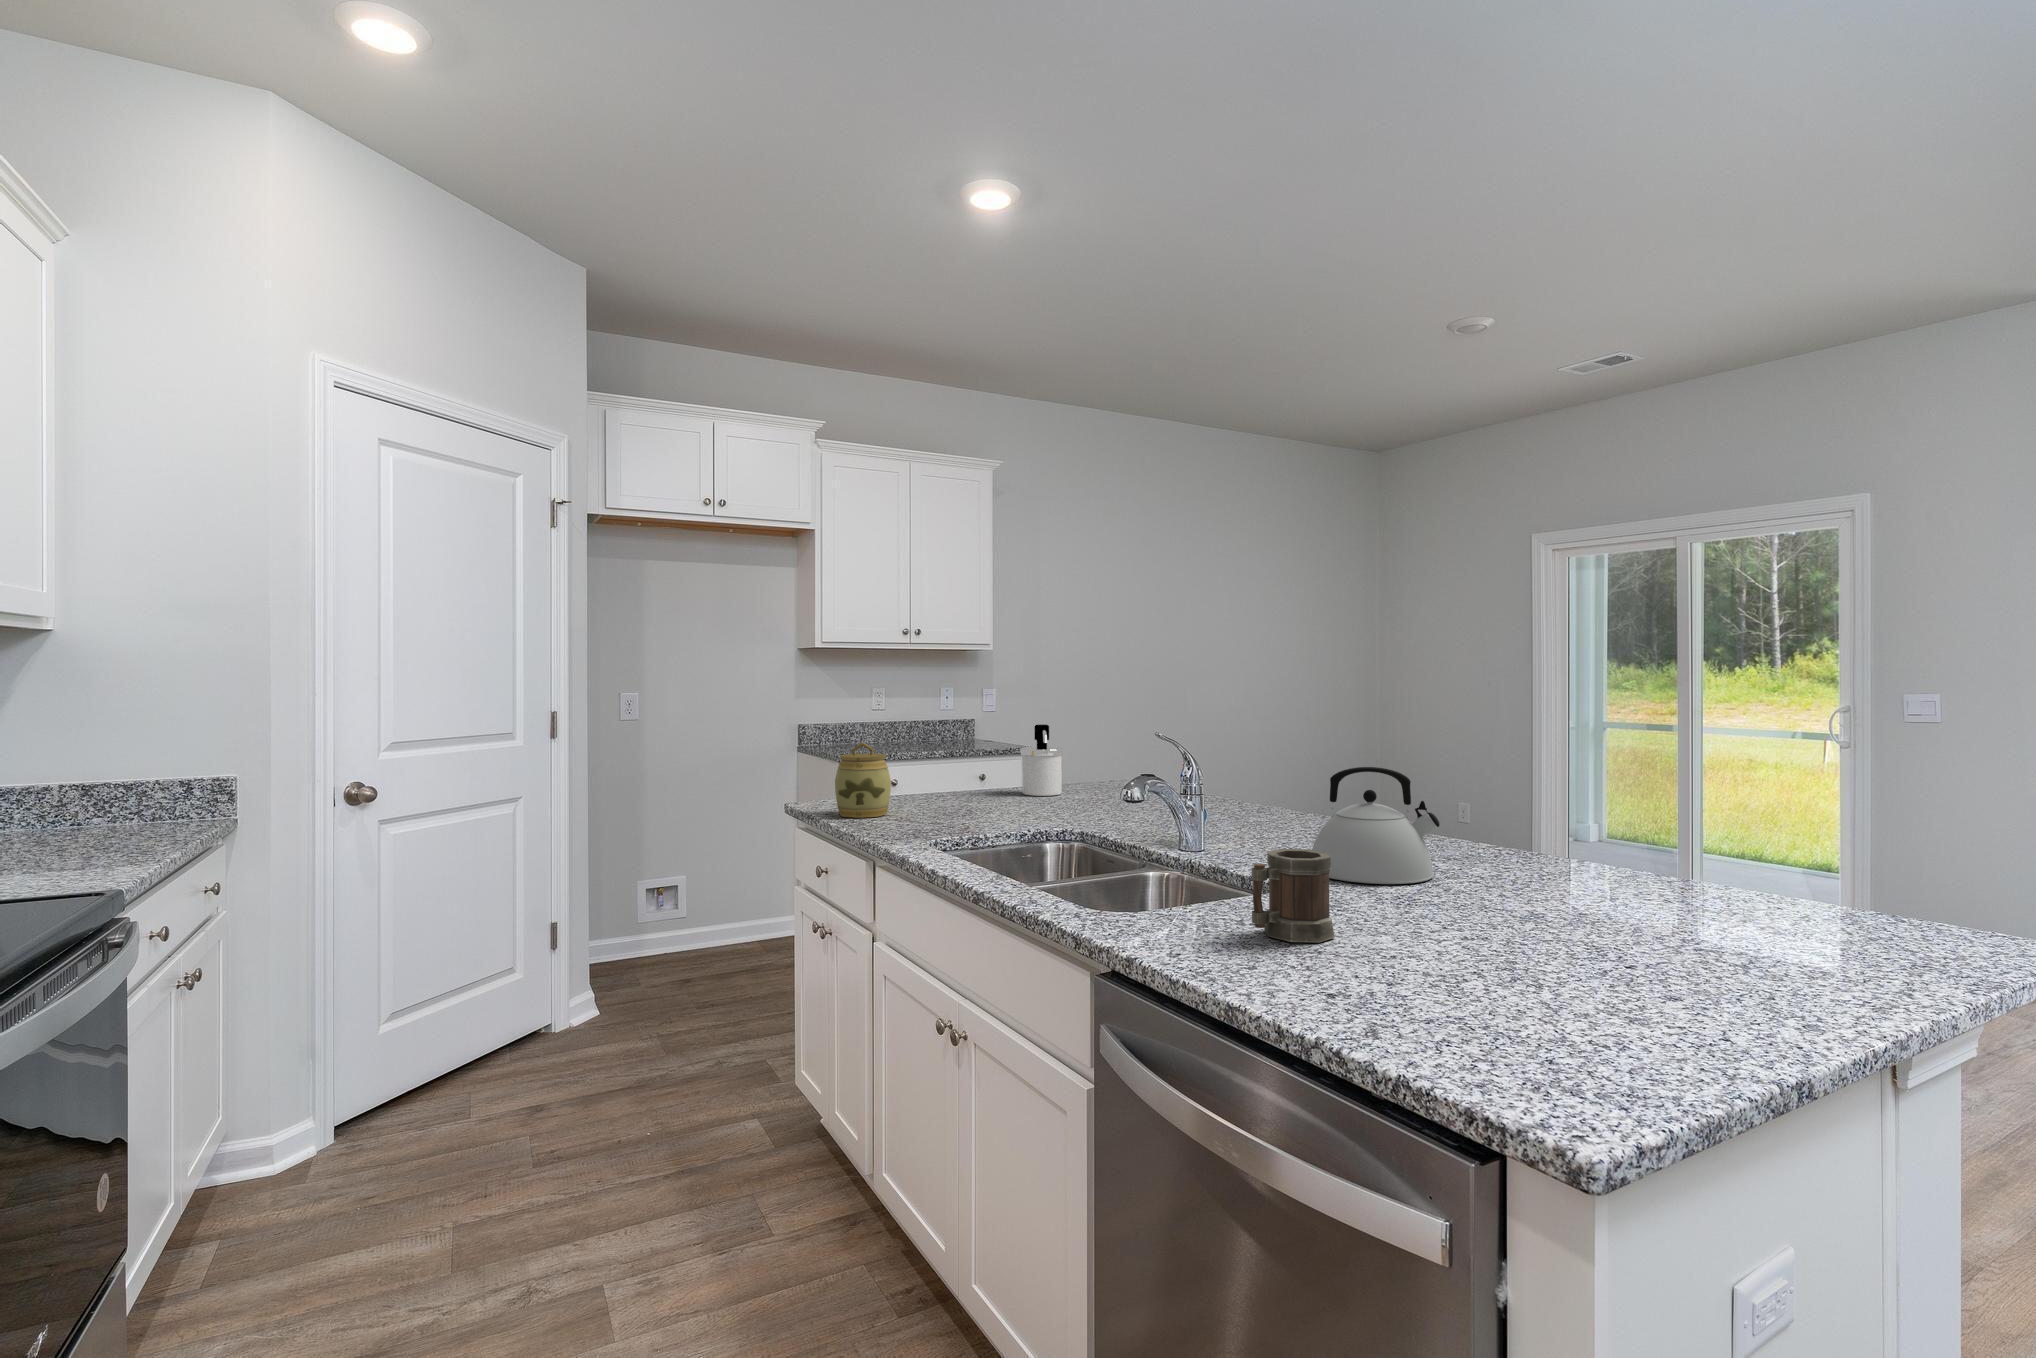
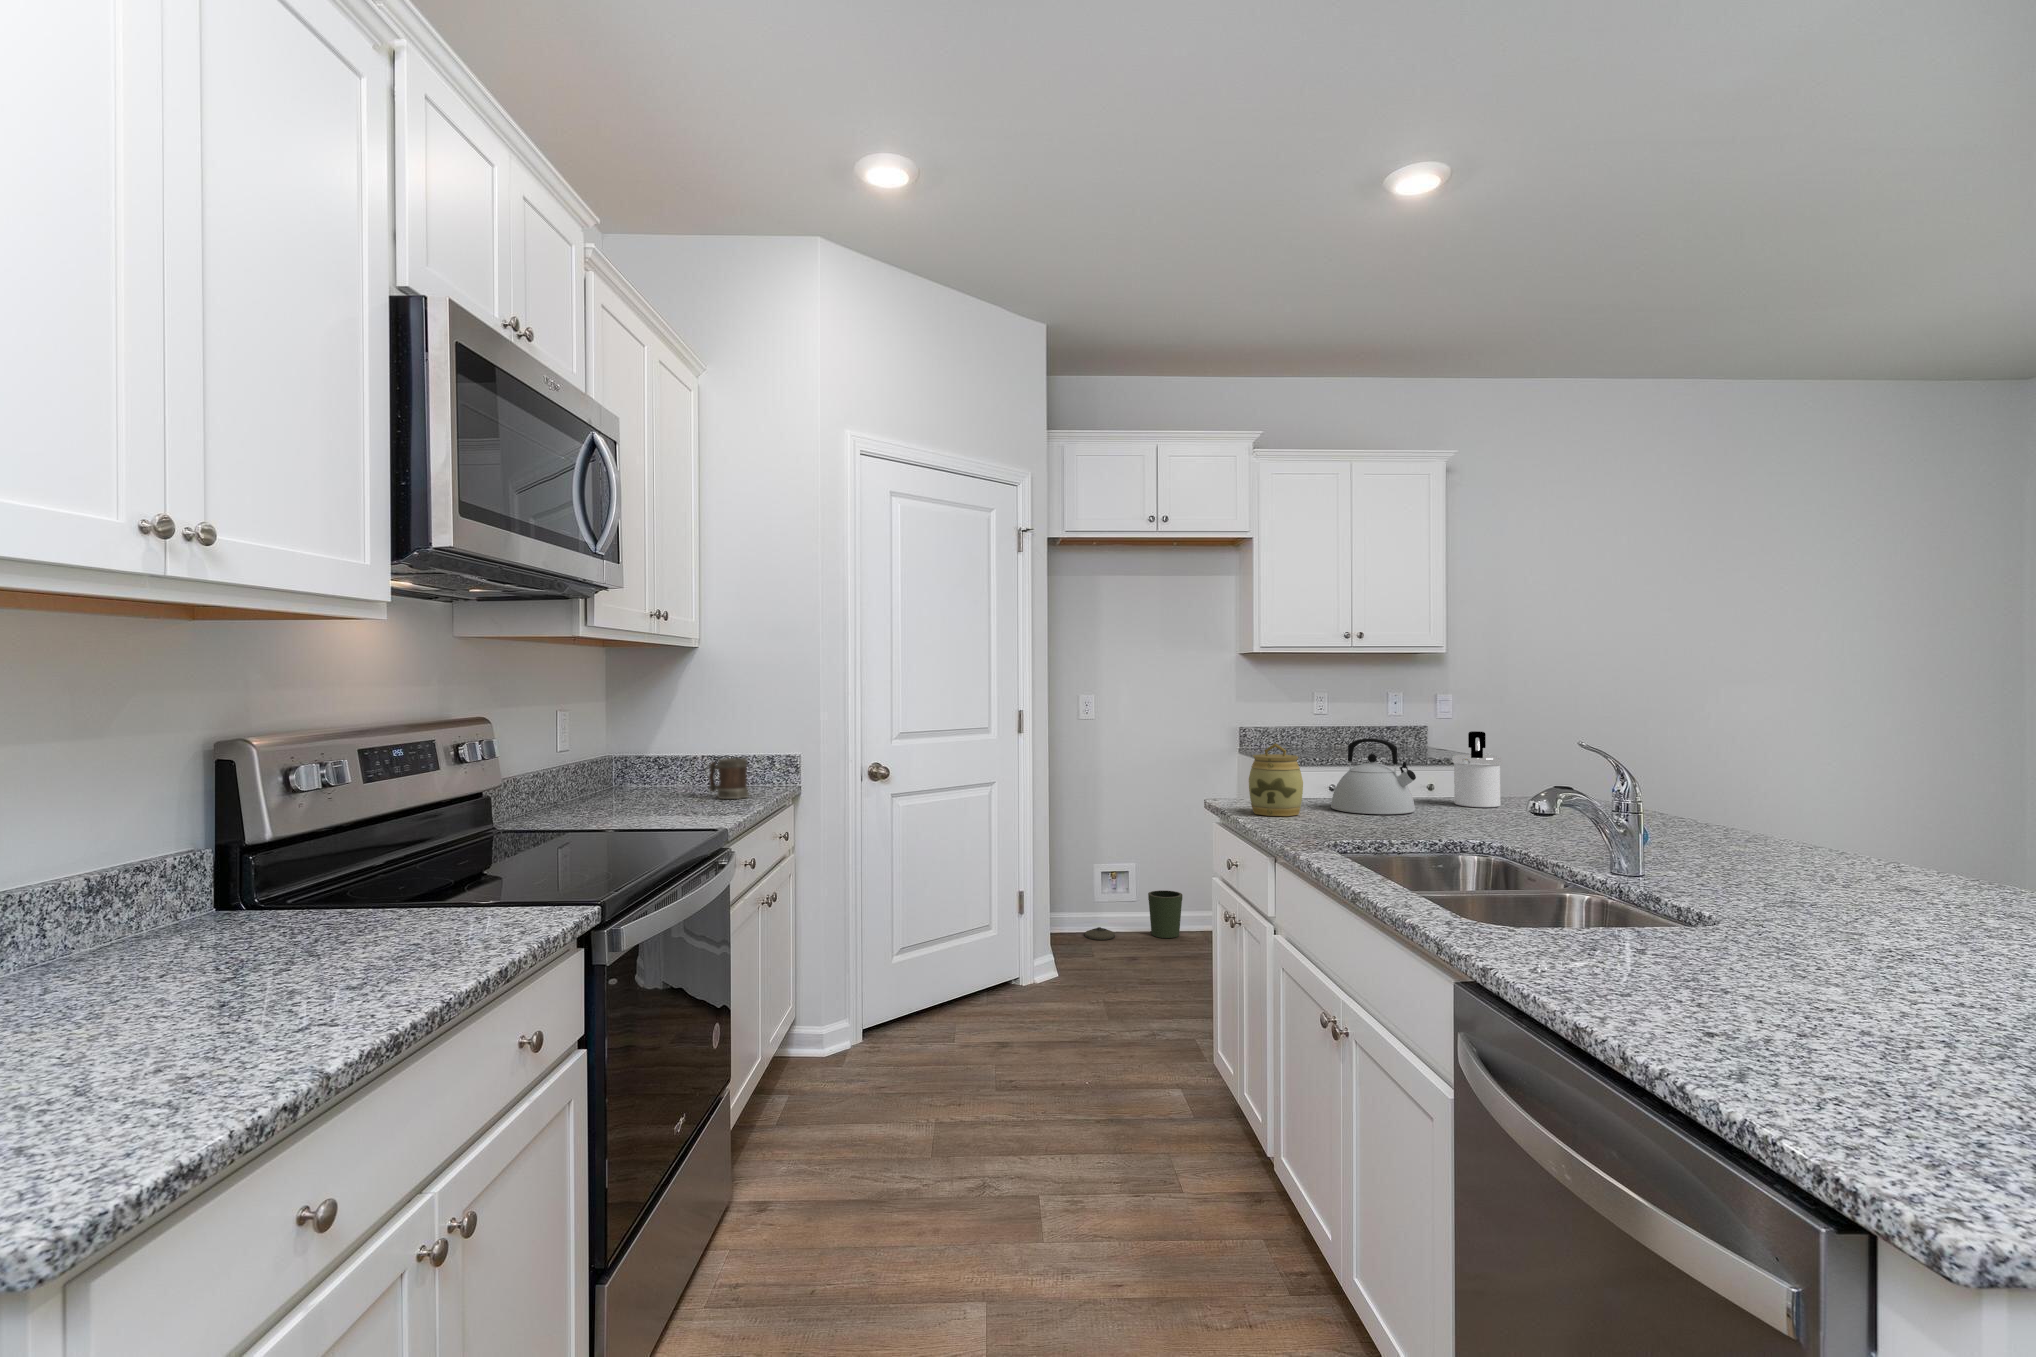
kettle: present [1312,767,1440,884] -> present [1331,738,1416,814]
mug: present [1252,849,1335,942] -> present [709,758,749,799]
trash can: none [627,902,738,966] -> present [1085,890,1182,940]

